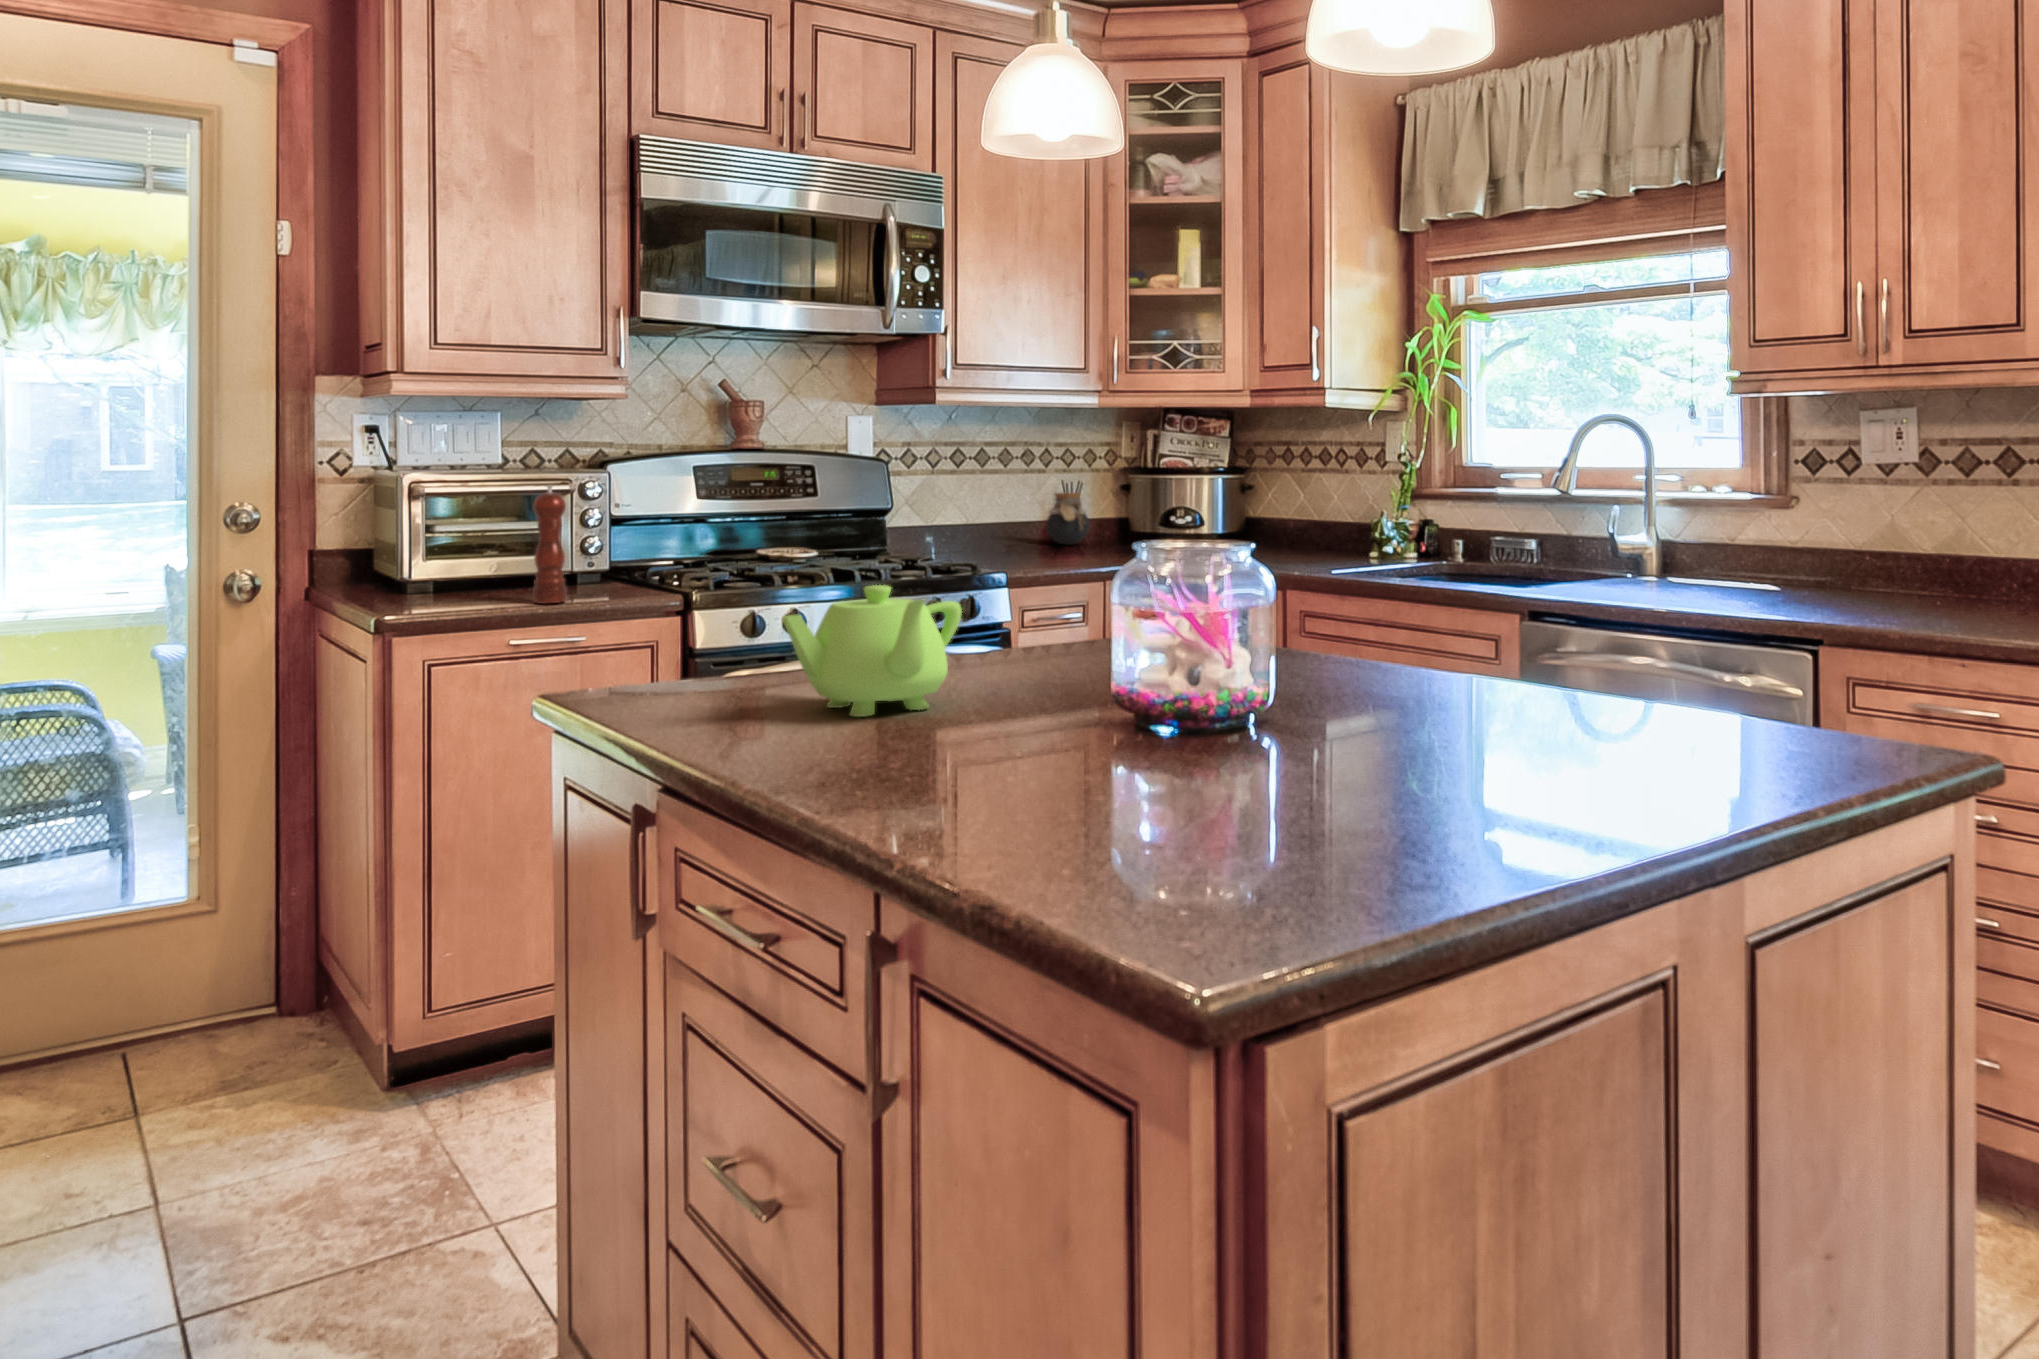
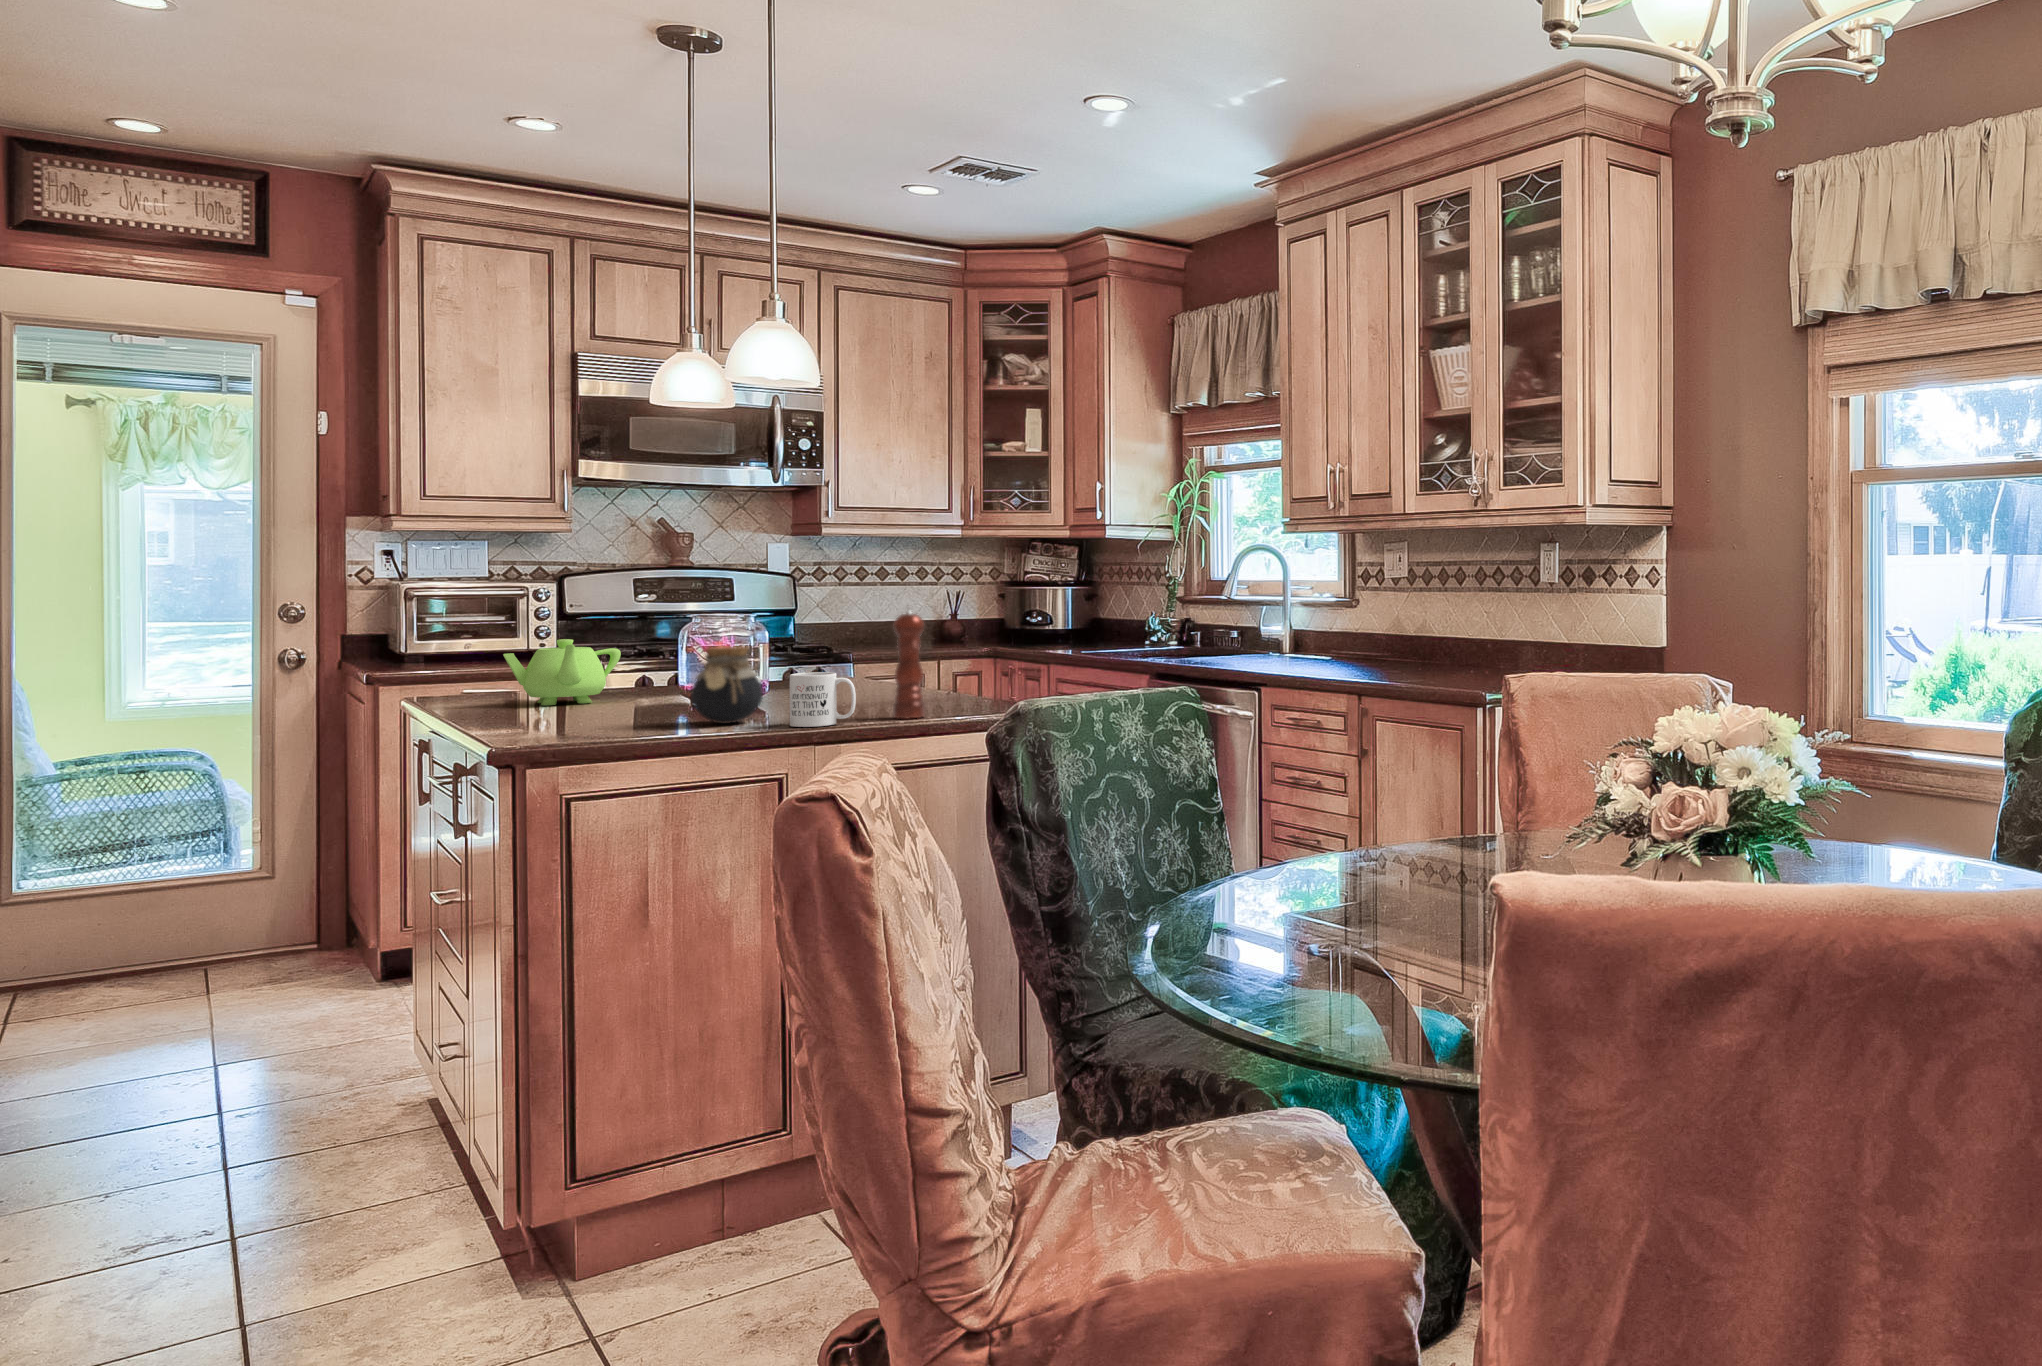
pepper mill: present [533,485,567,603] -> present [893,606,925,719]
jar: present [1046,493,1090,545] -> present [691,646,763,723]
mug: none [1544,677,1677,809] -> present [790,672,856,727]

